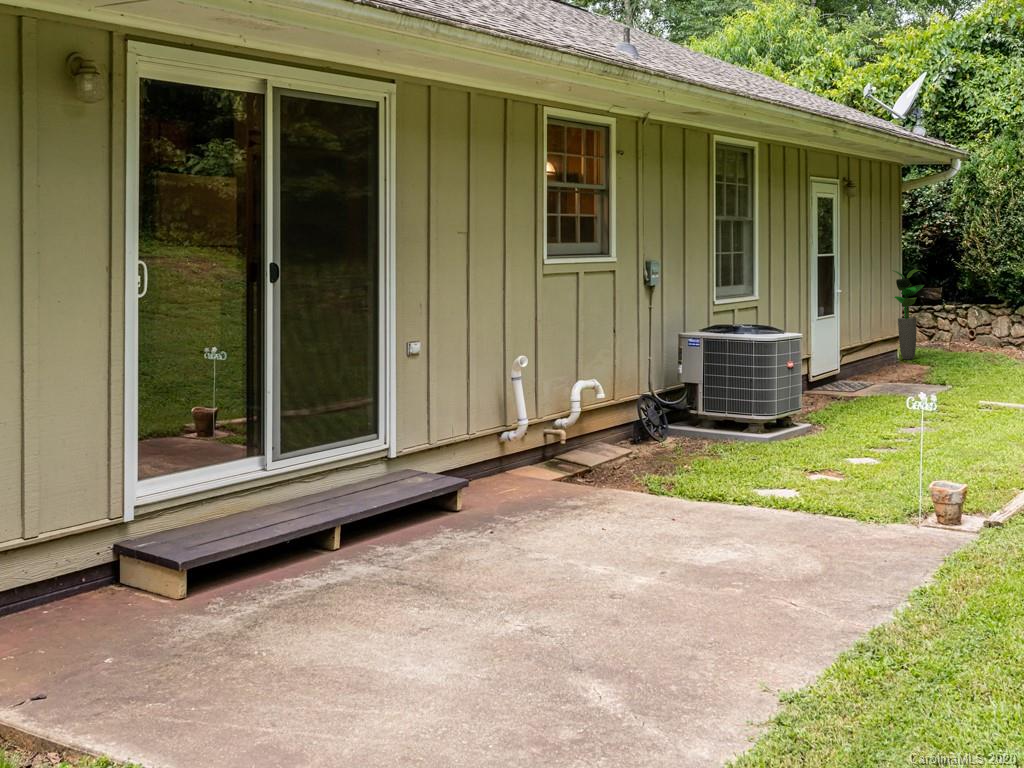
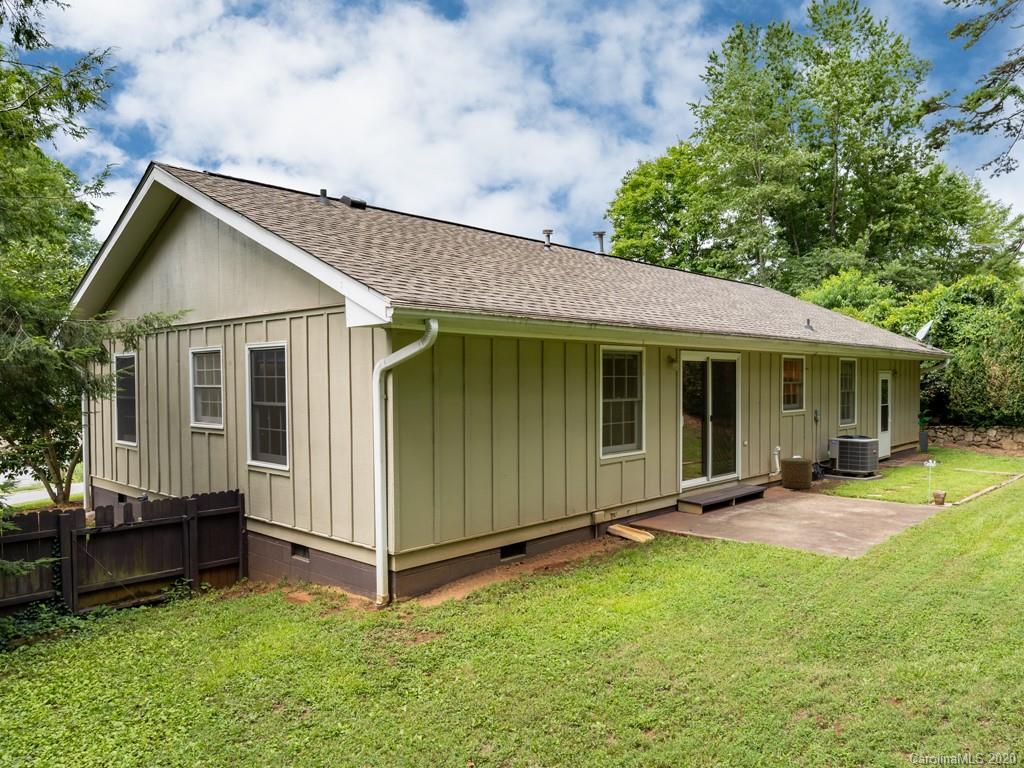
woven basket: none [530,385,611,470] -> present [780,458,813,489]

